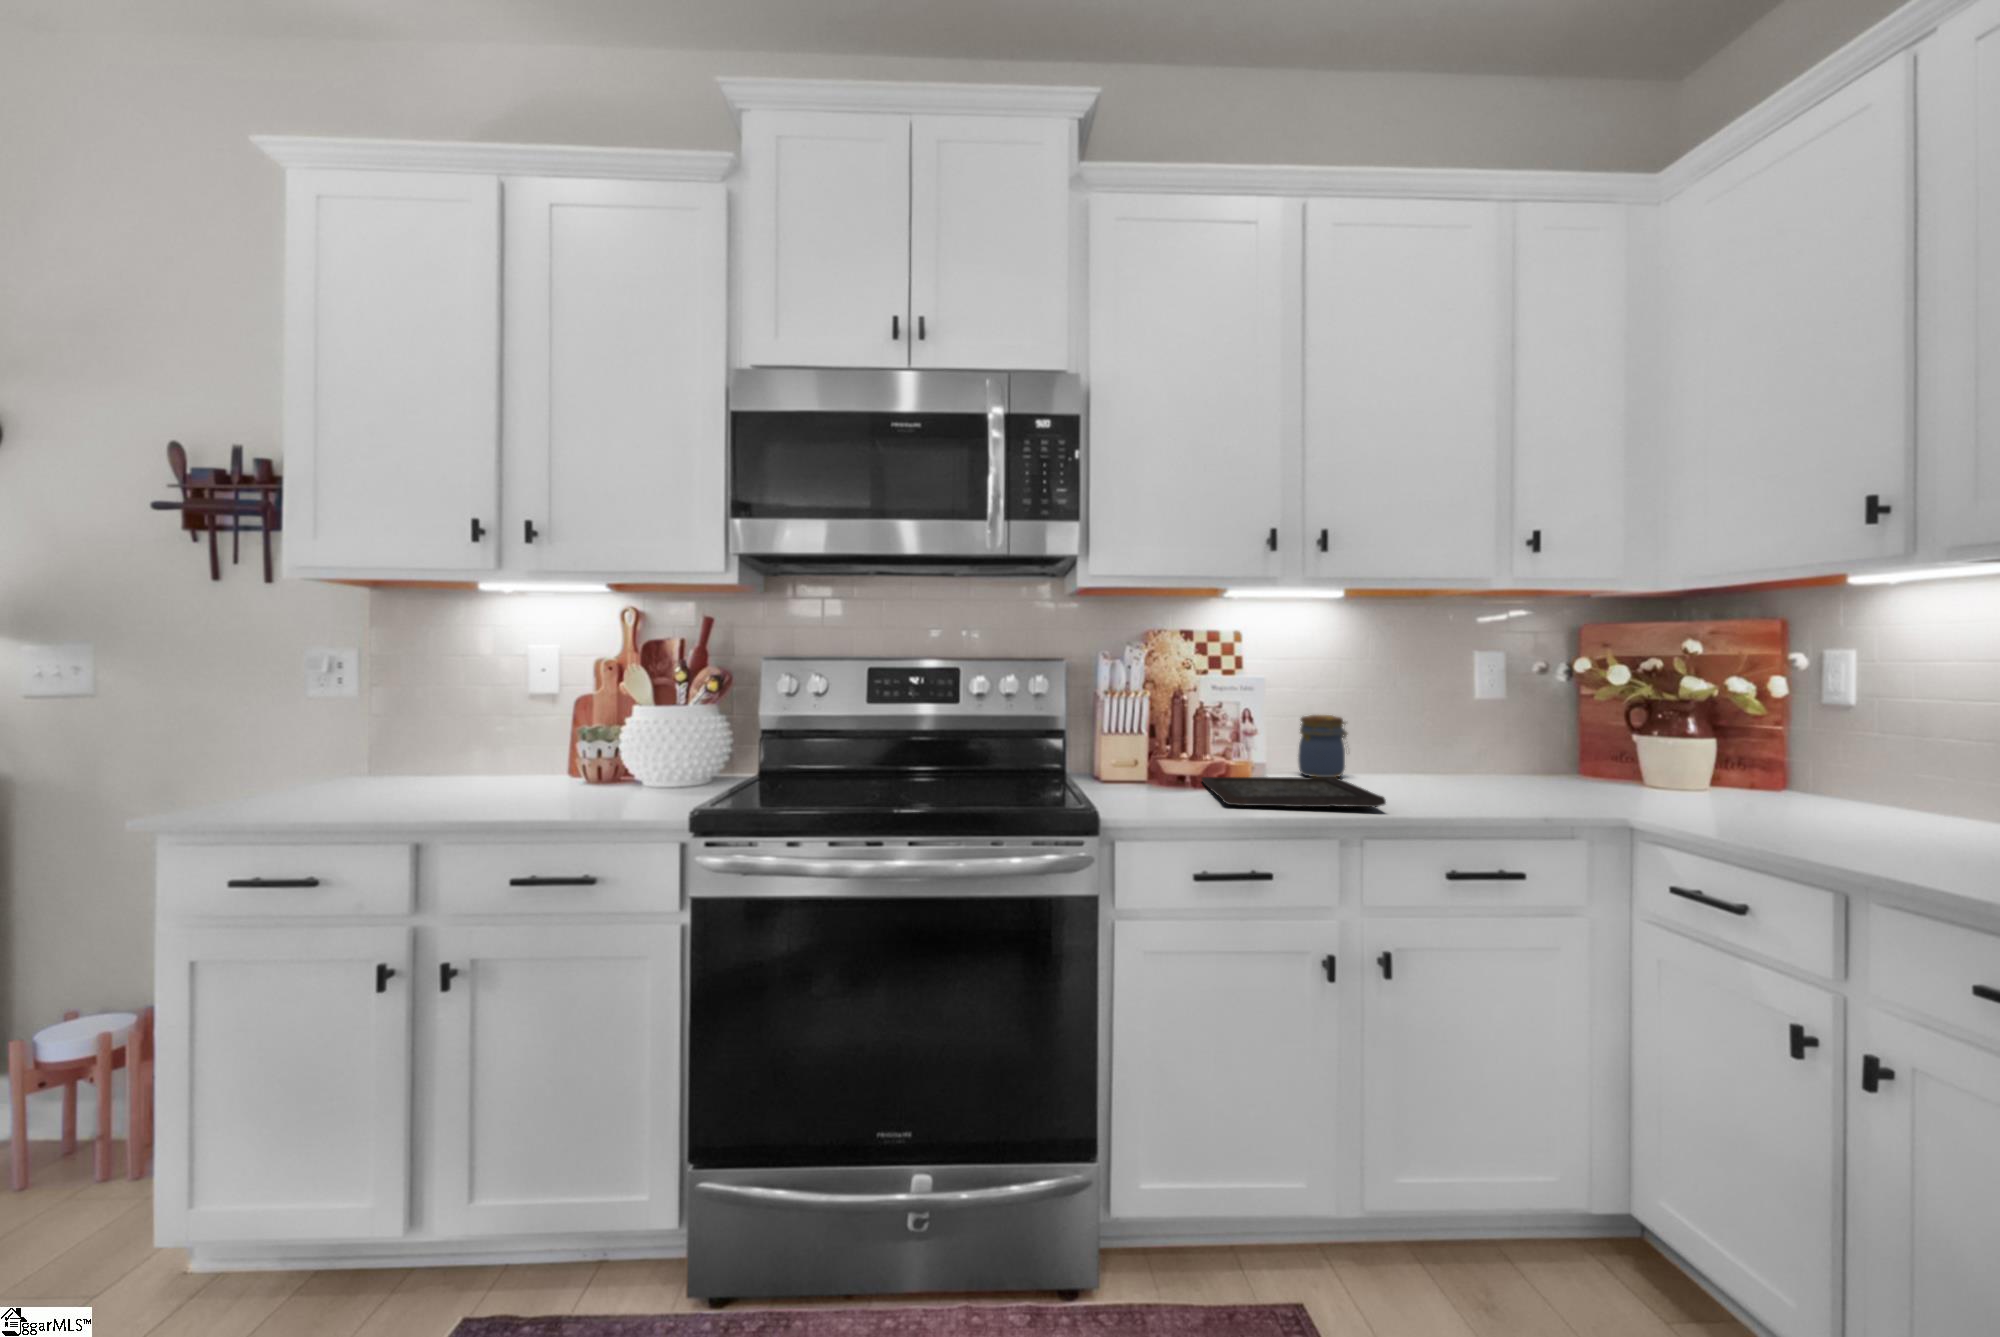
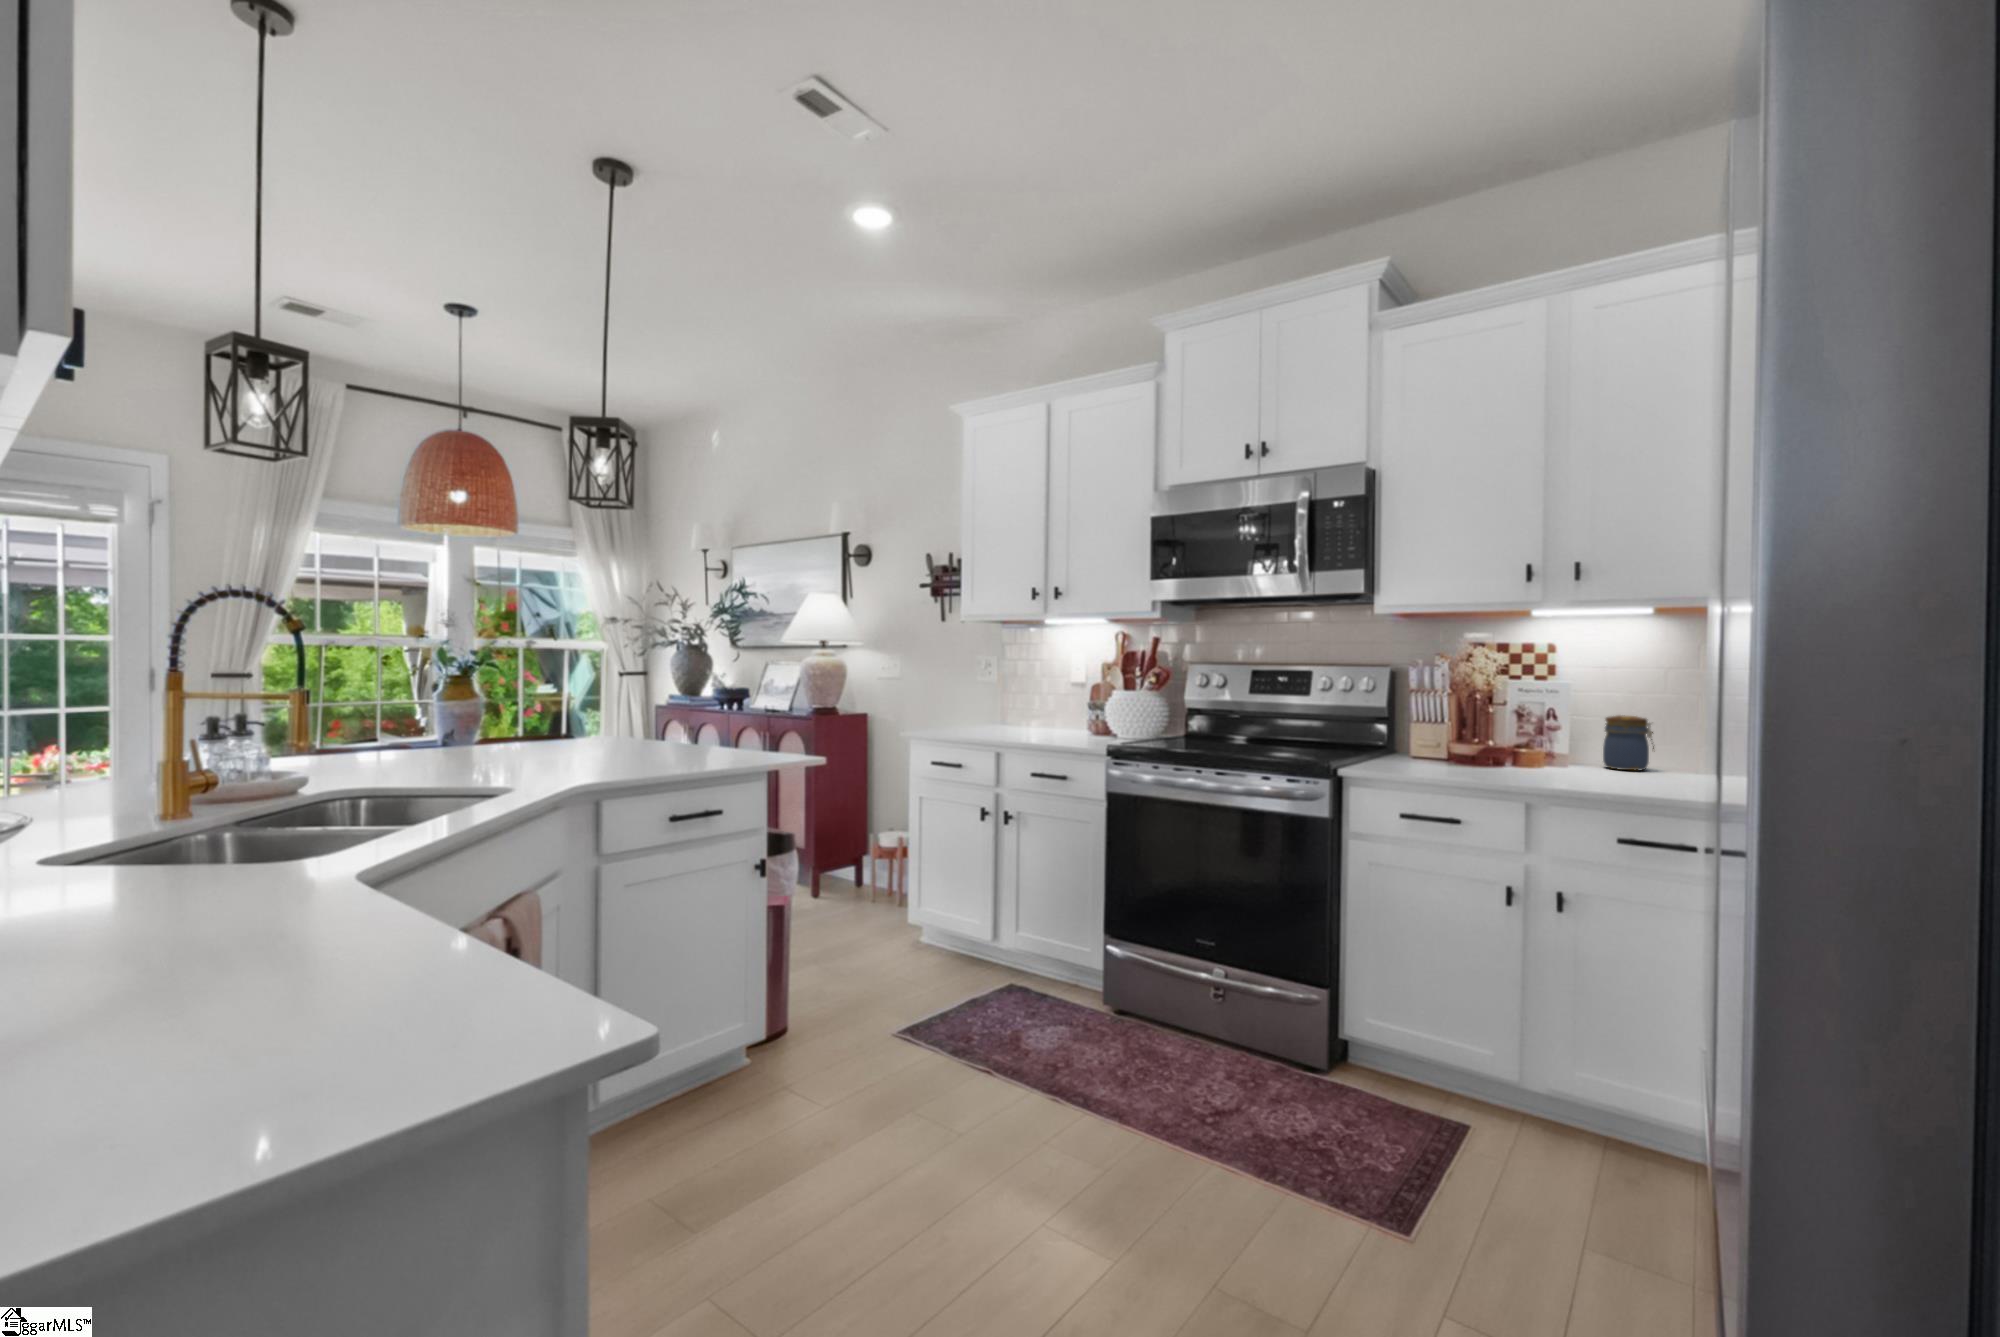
tray: present [1202,777,1386,807] -> none [1442,759,1609,783]

